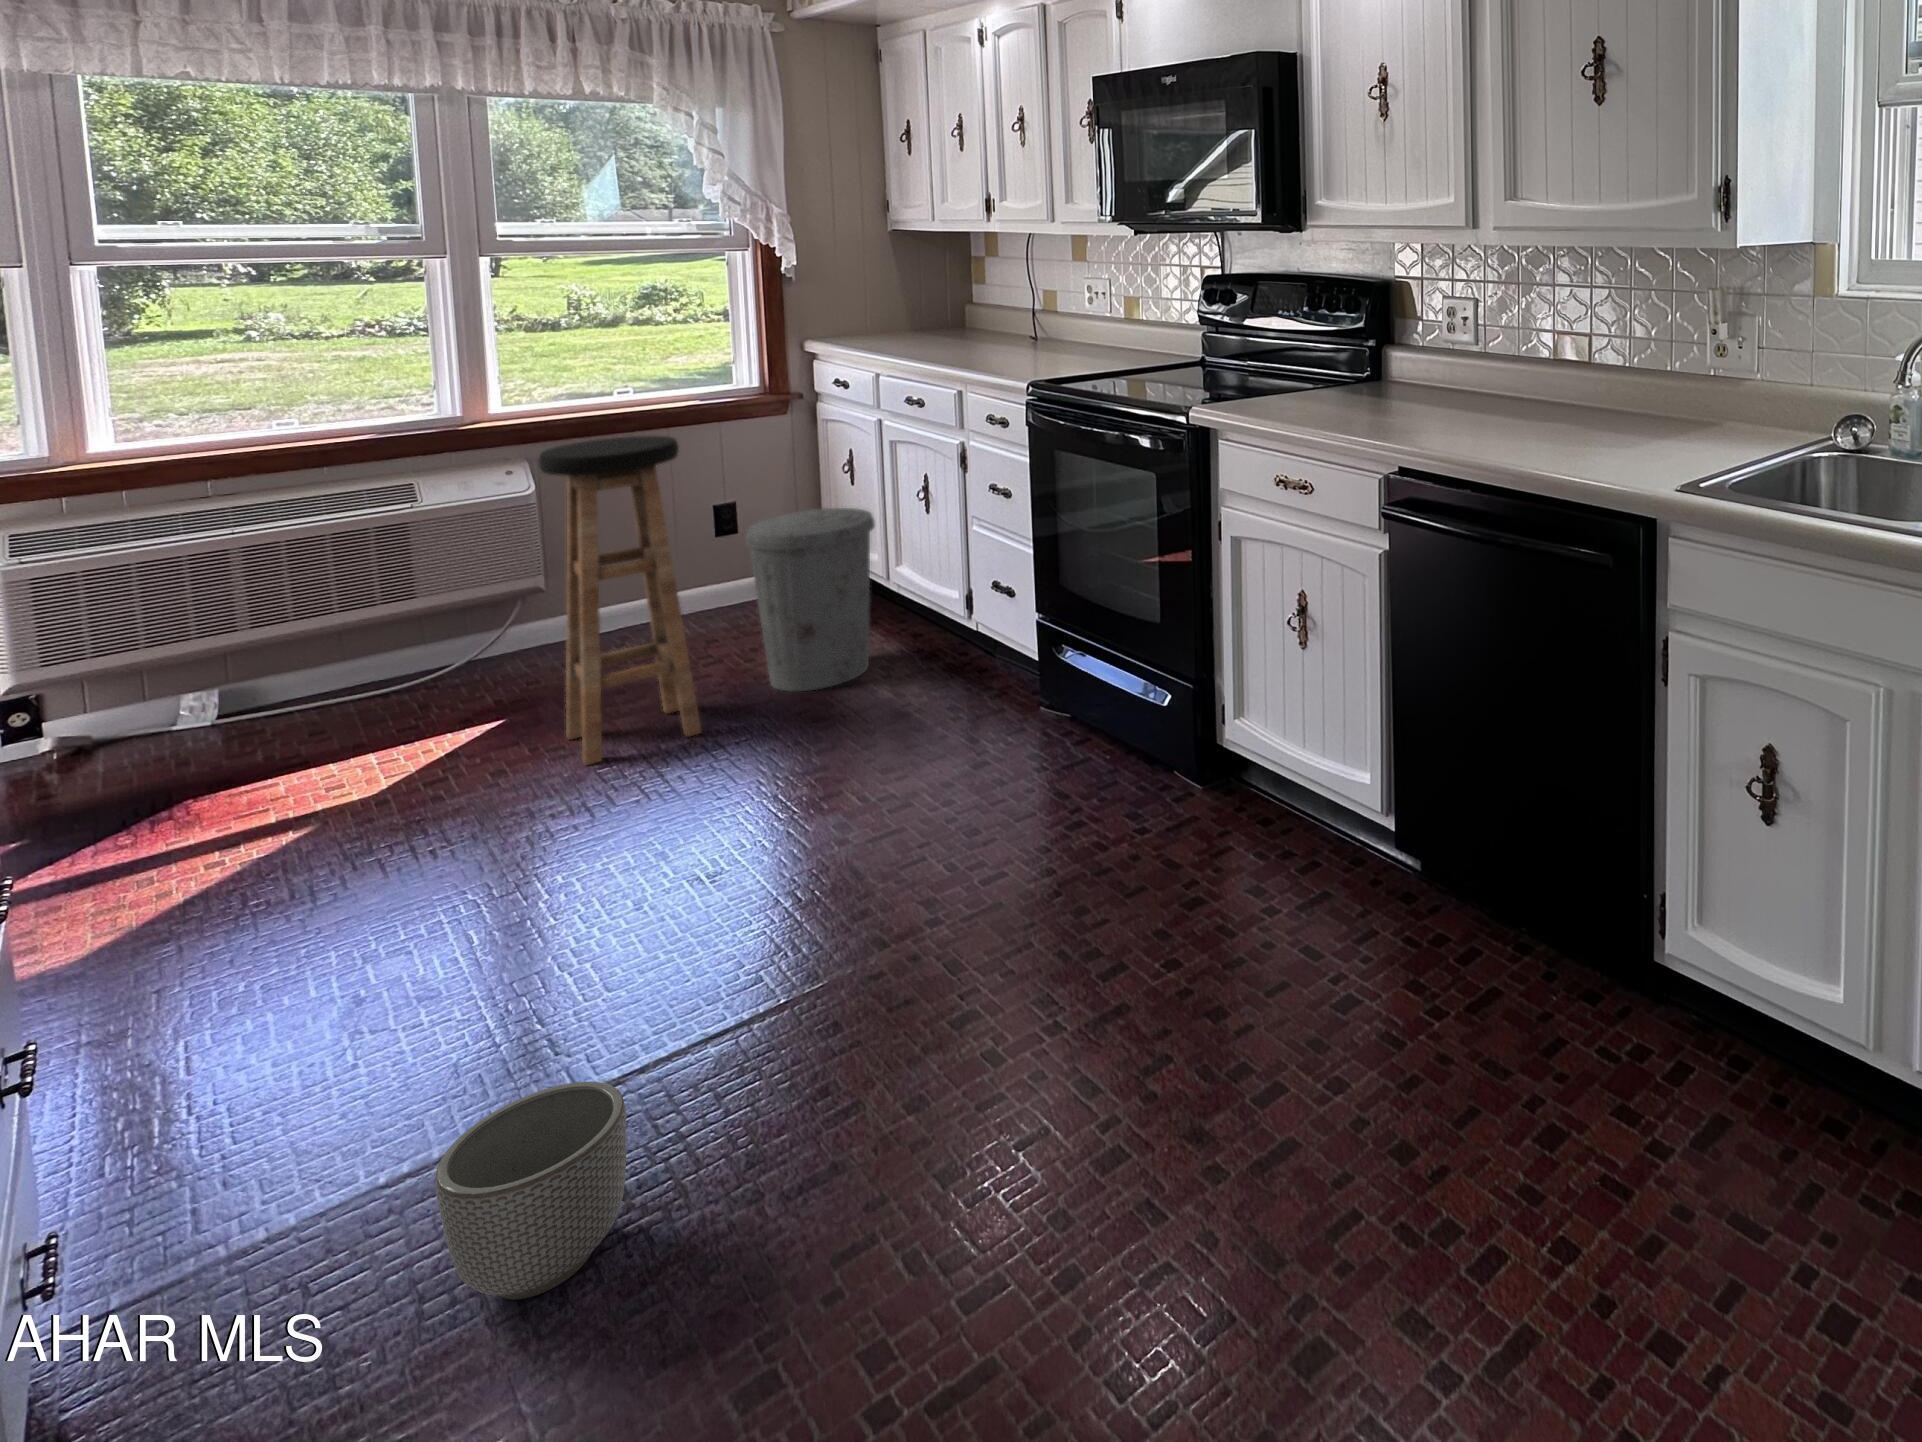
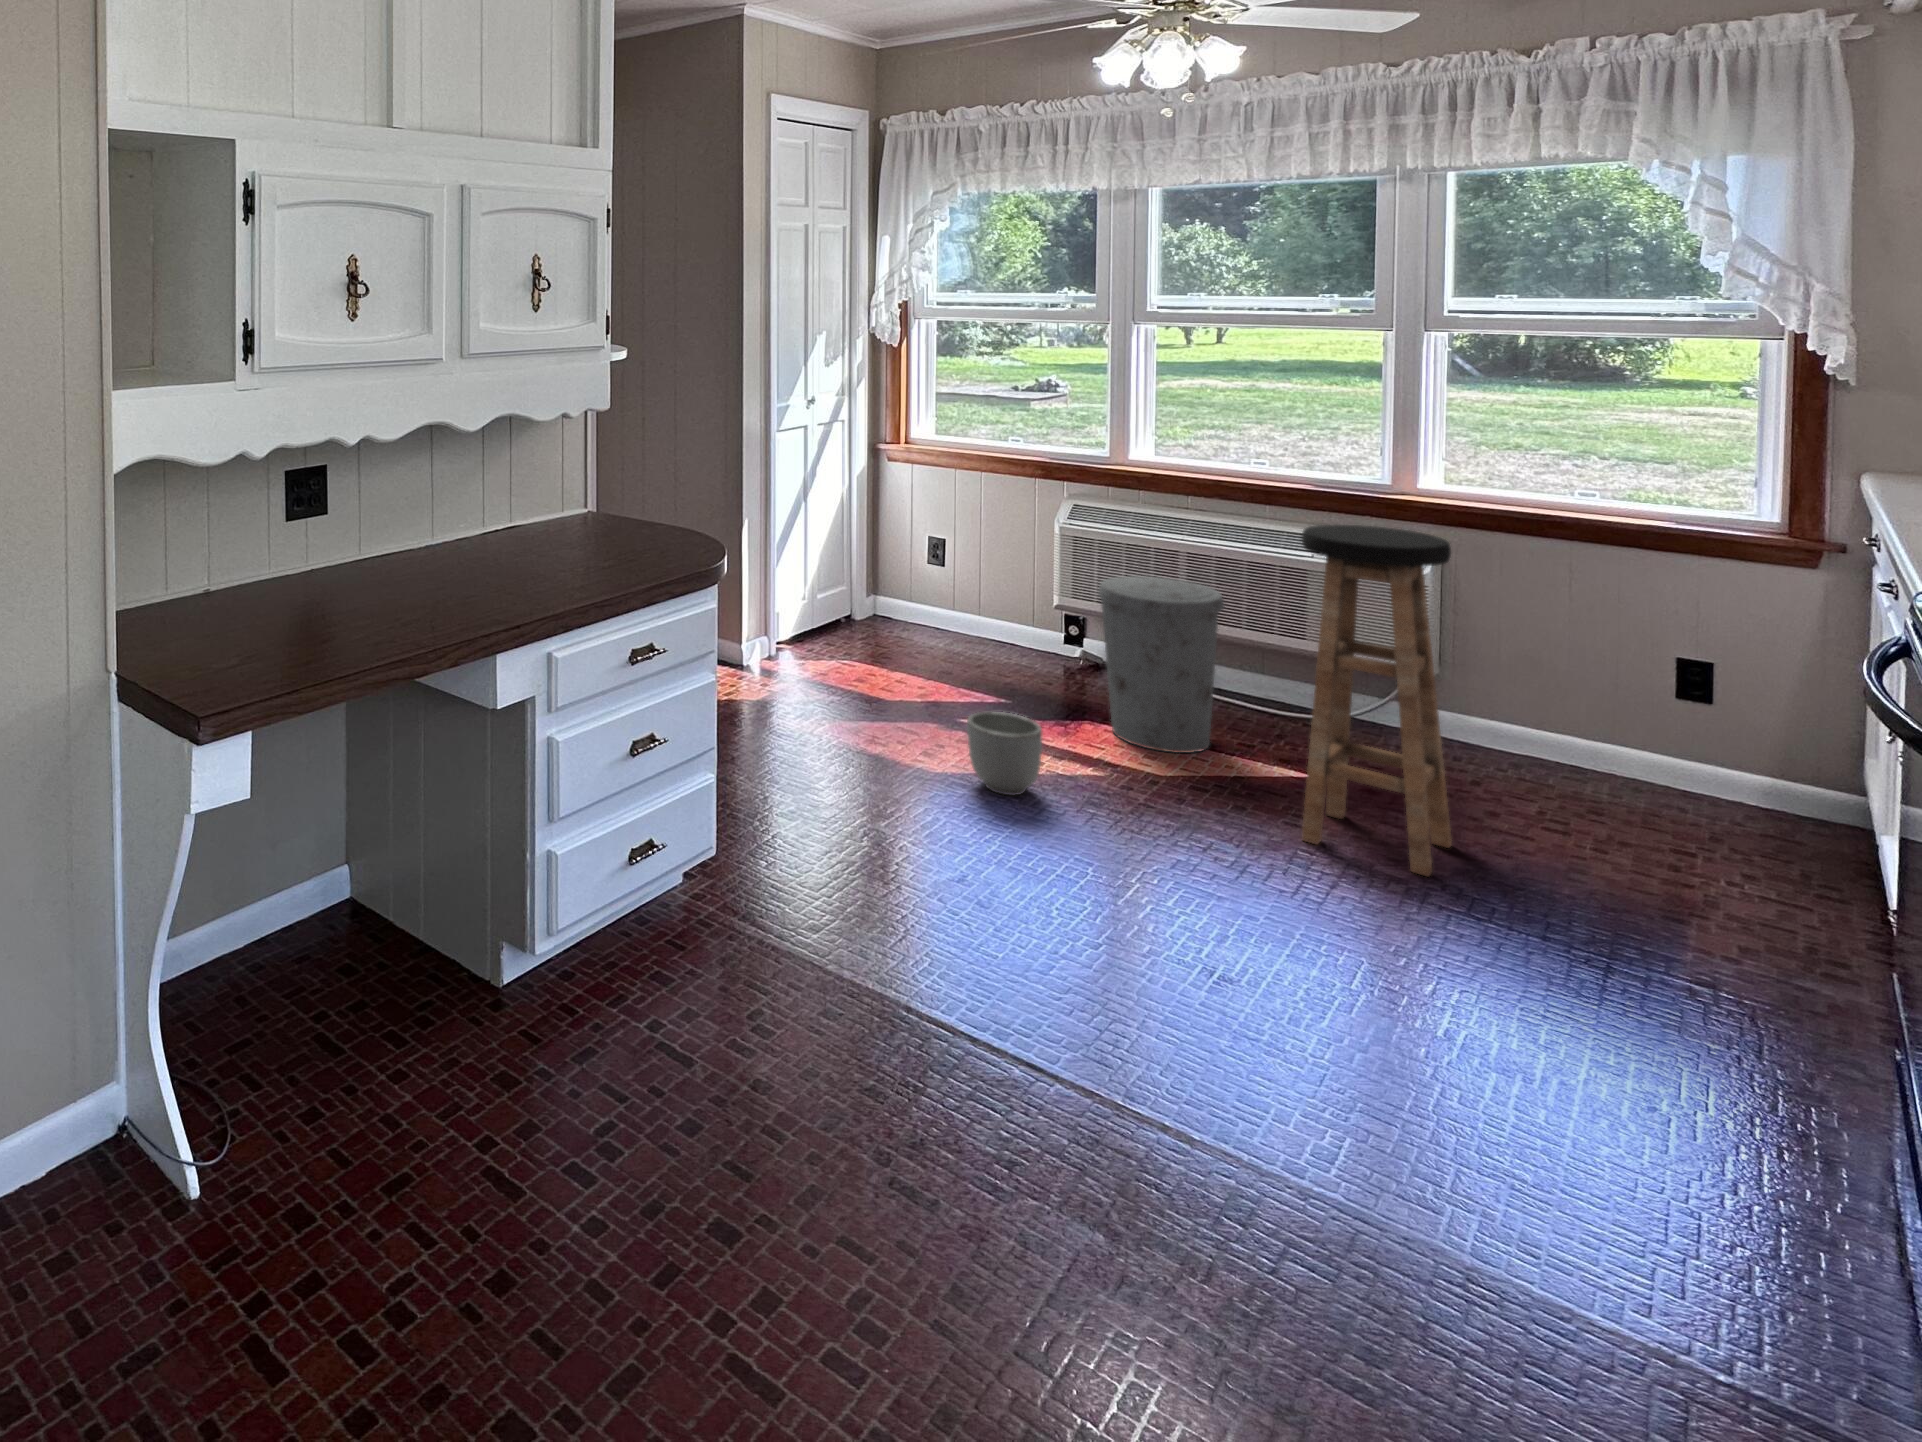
trash can: present [746,508,875,692] -> present [1099,576,1224,753]
planter: present [435,1082,627,1300] -> present [967,712,1042,795]

